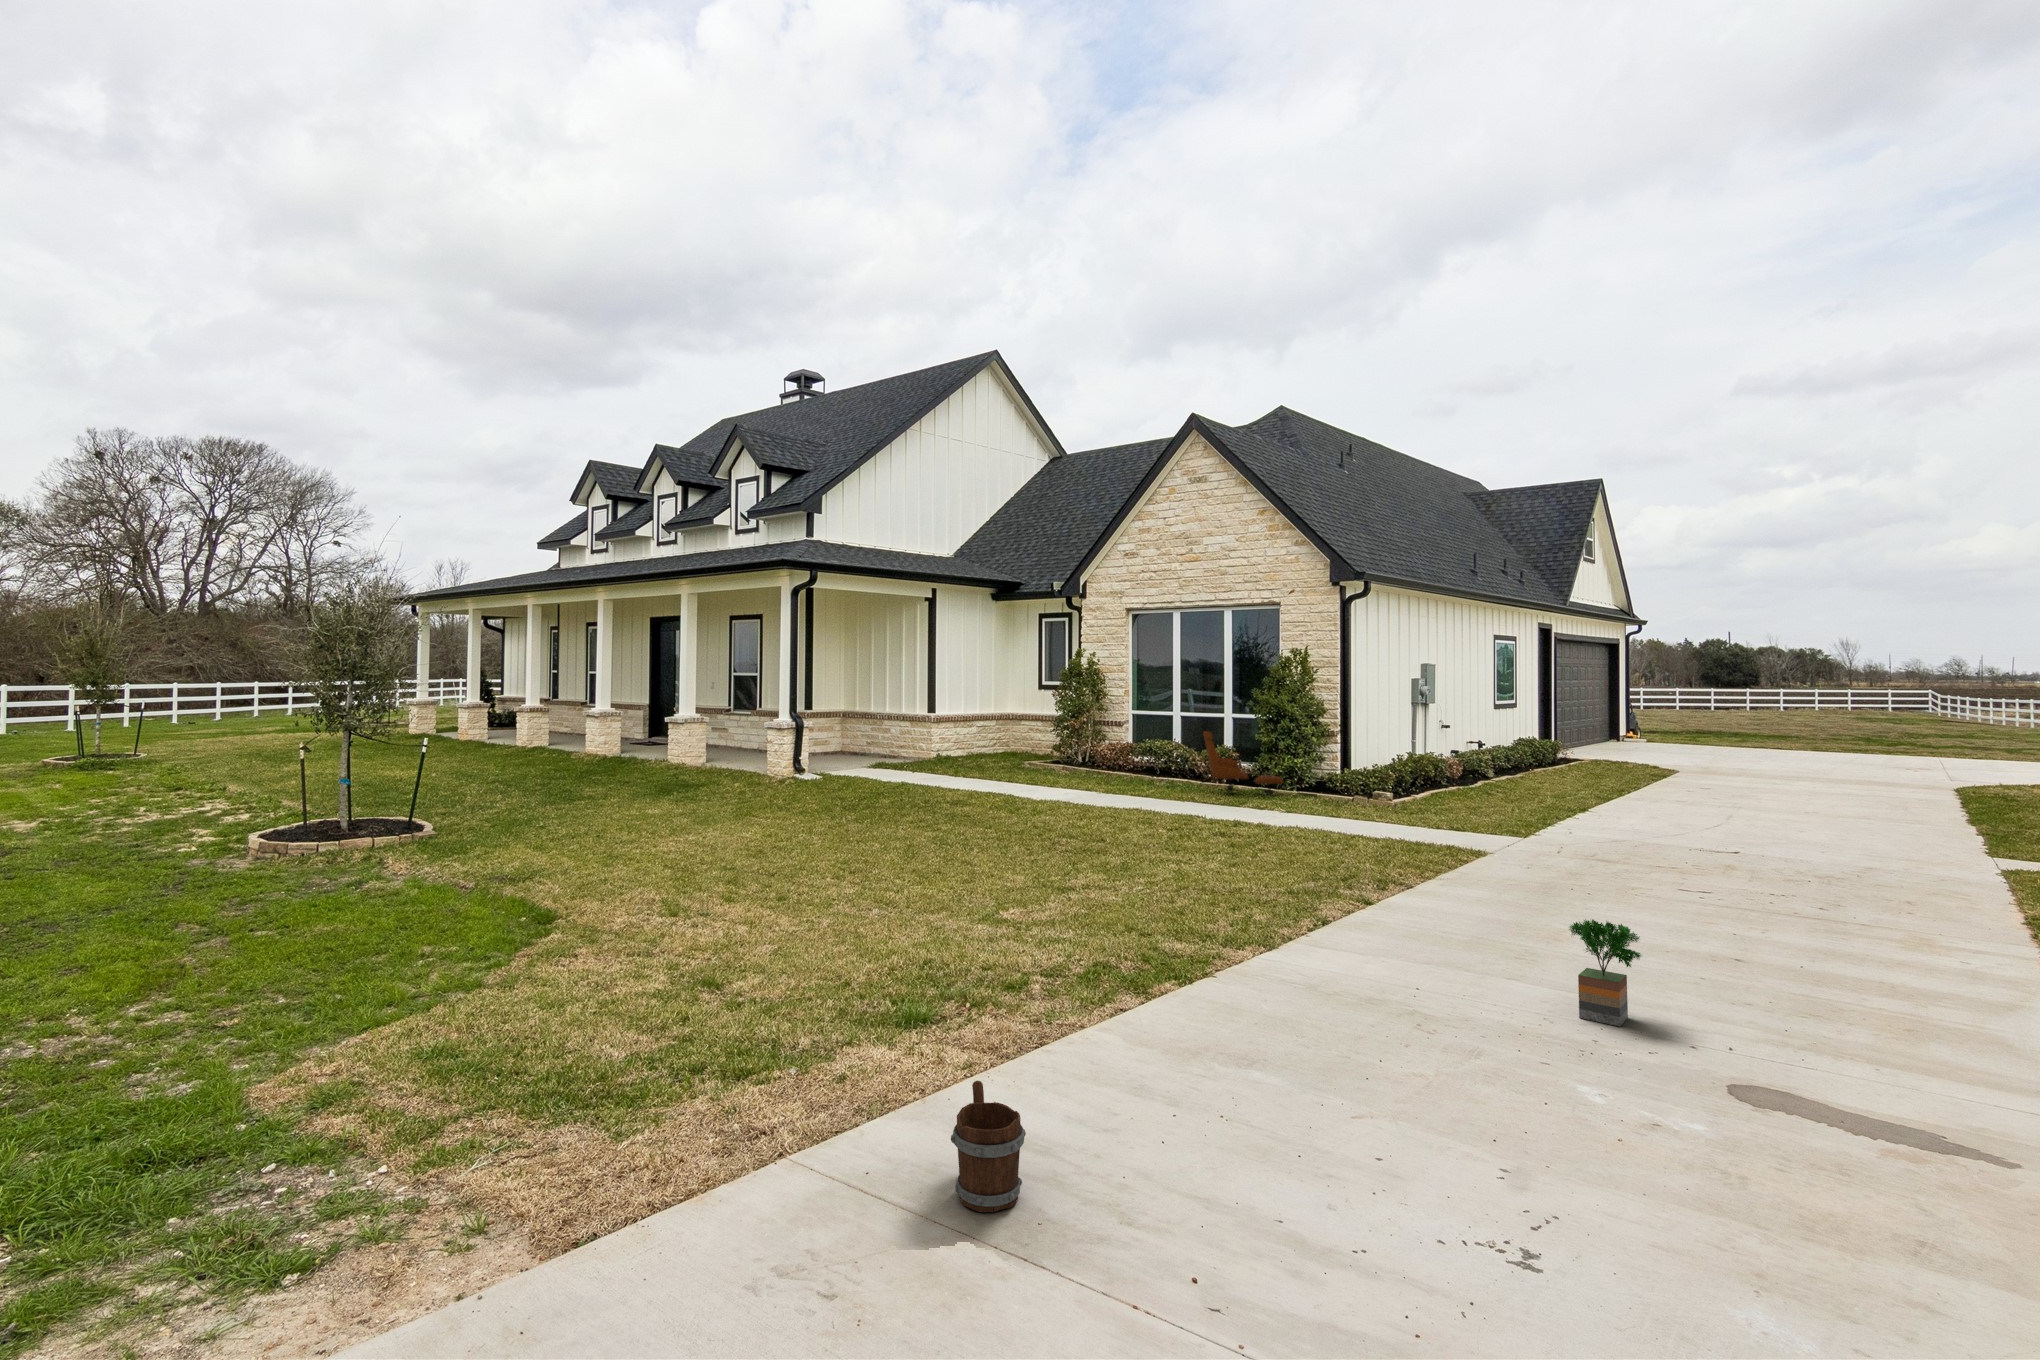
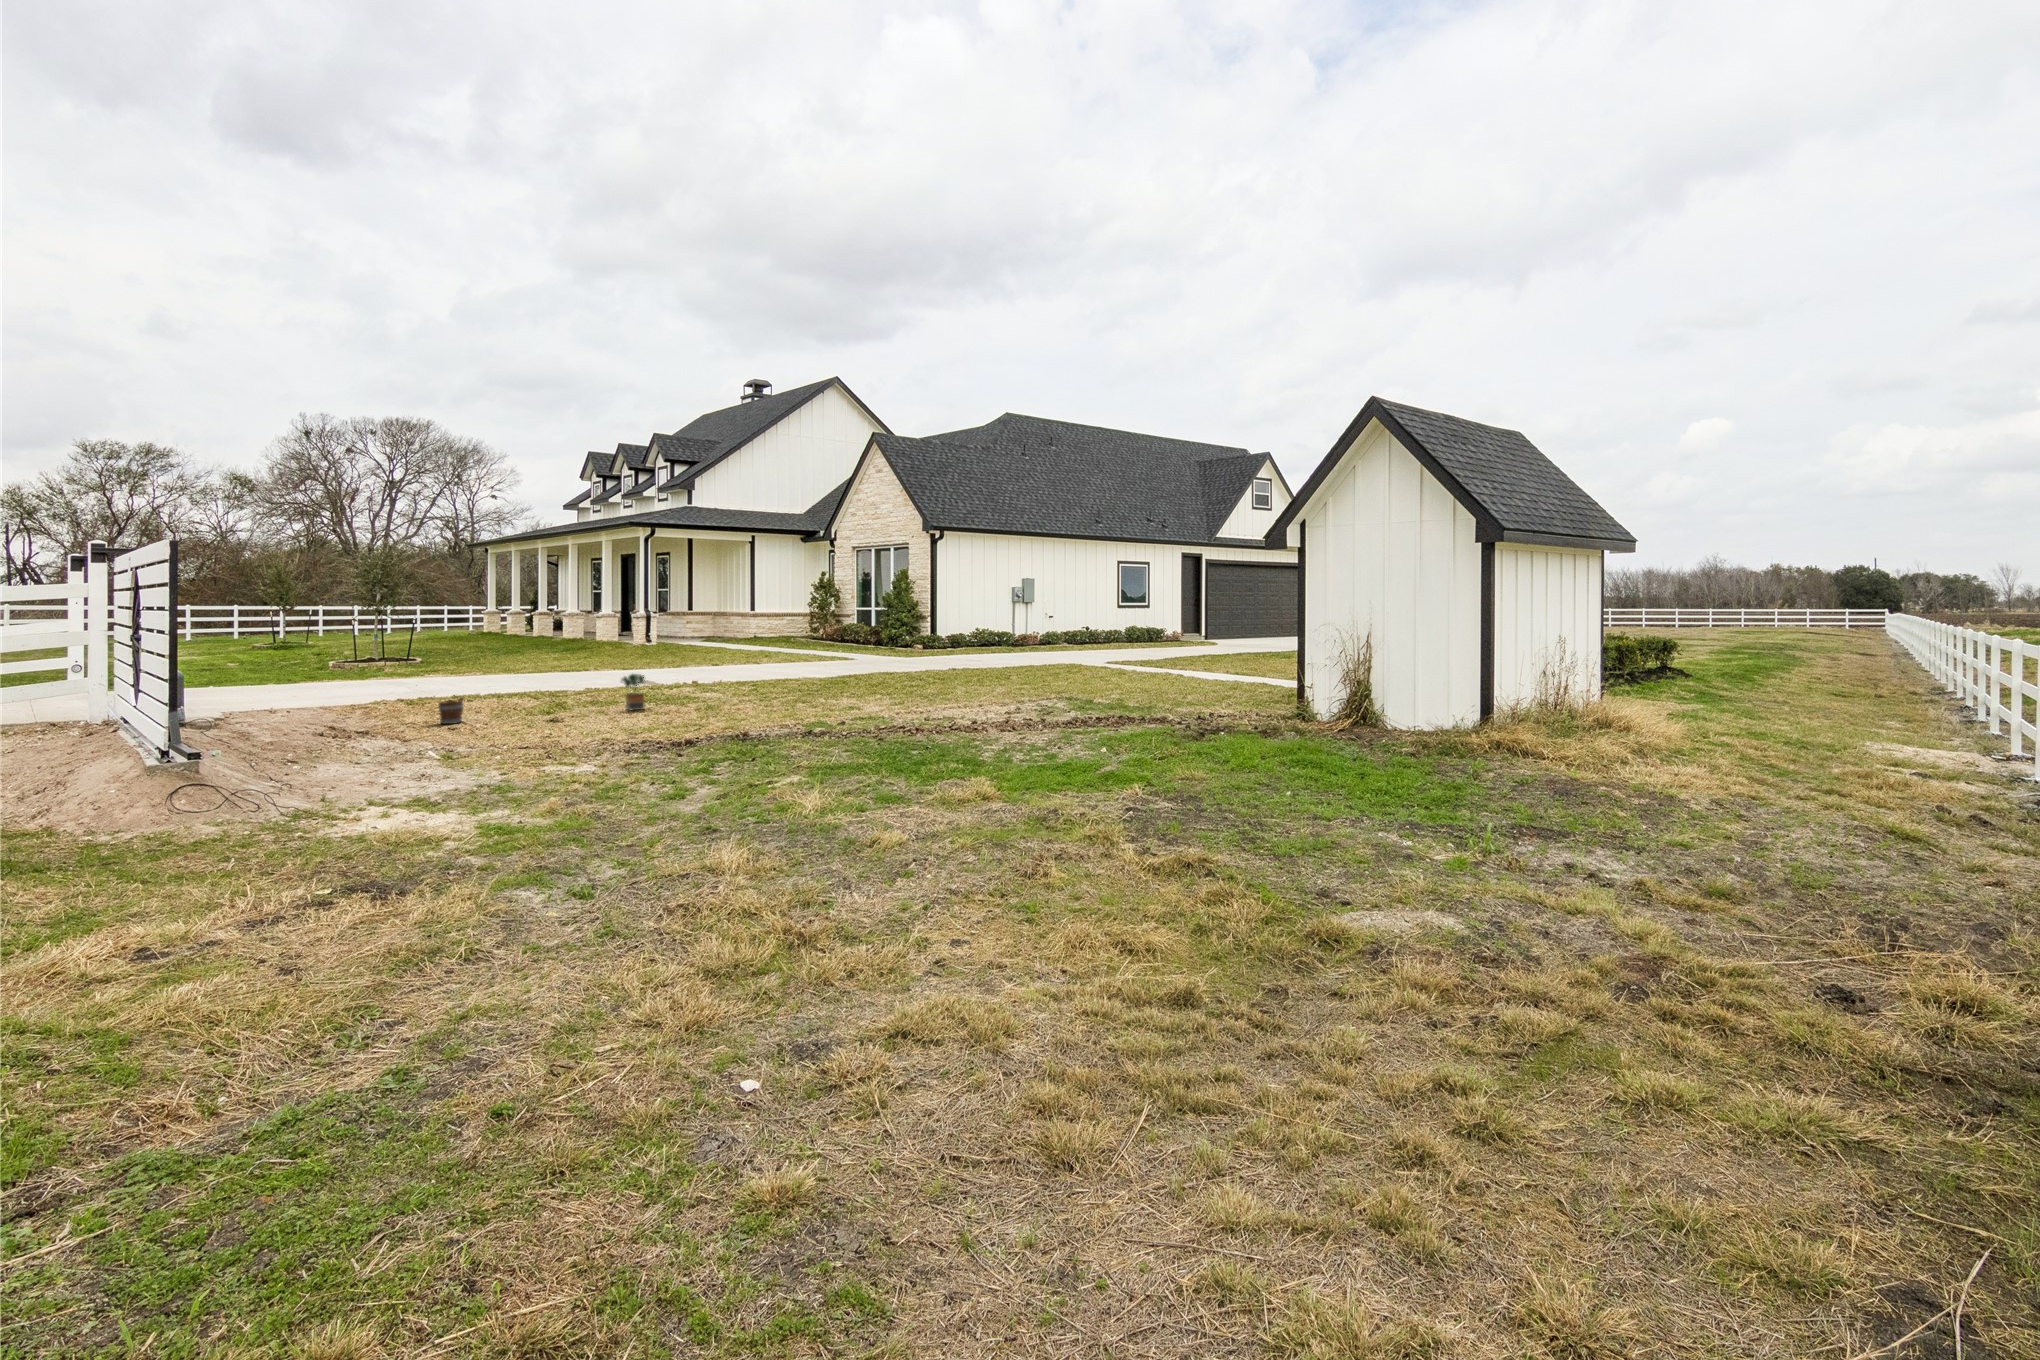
lounge chair: present [1203,731,1283,793] -> none [852,620,897,657]
bucket: present [951,1081,1026,1212] -> present [438,698,463,724]

